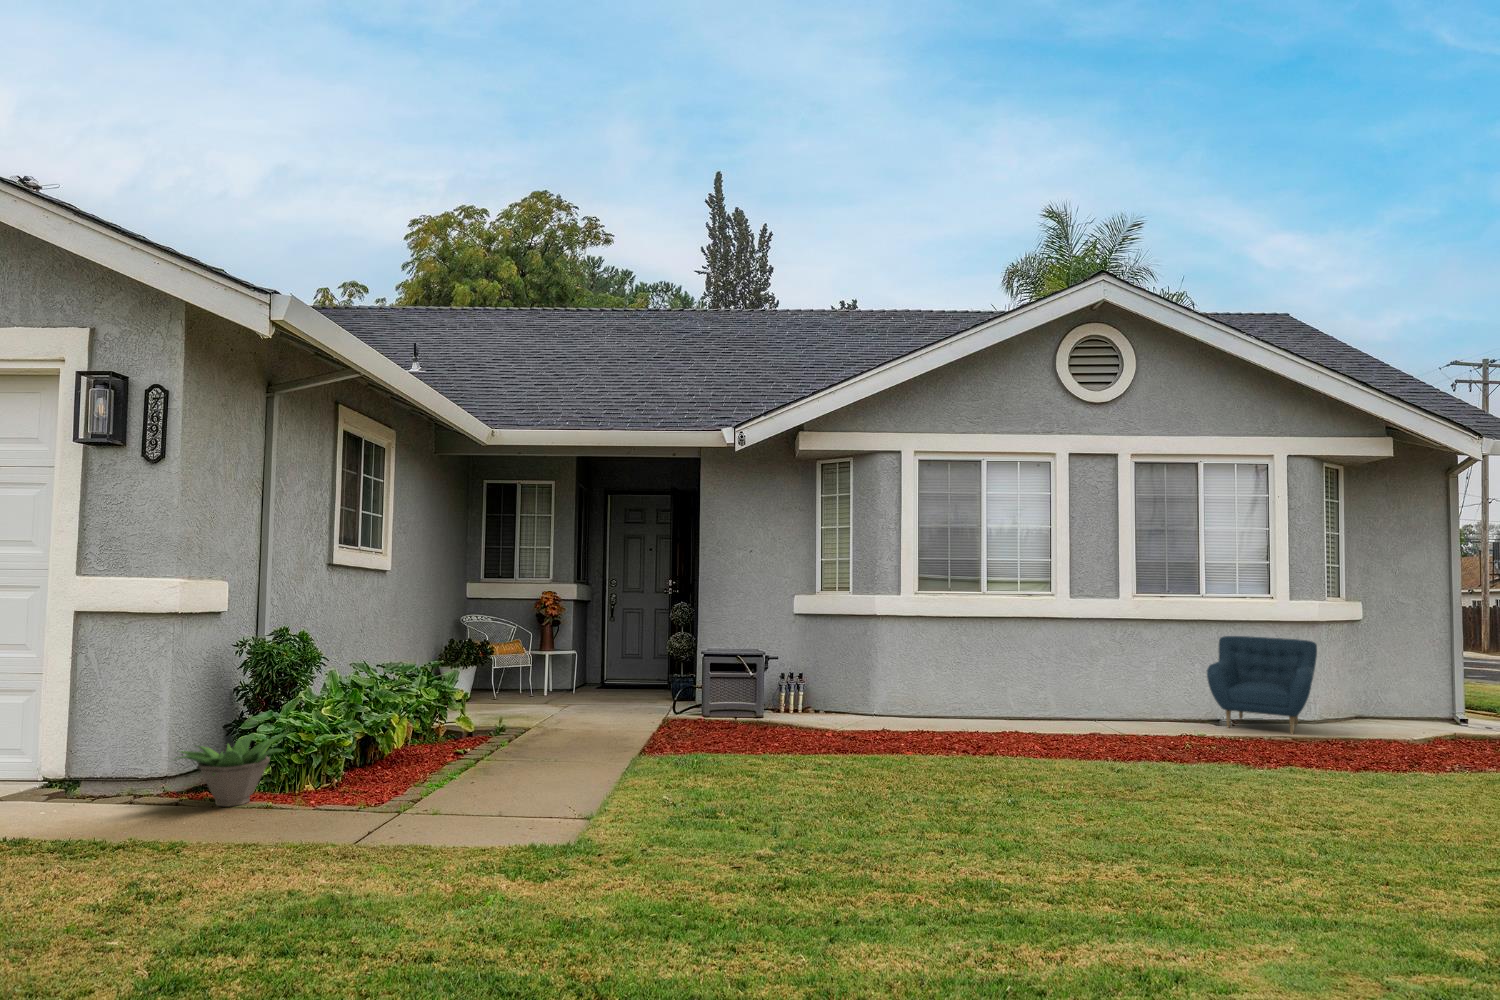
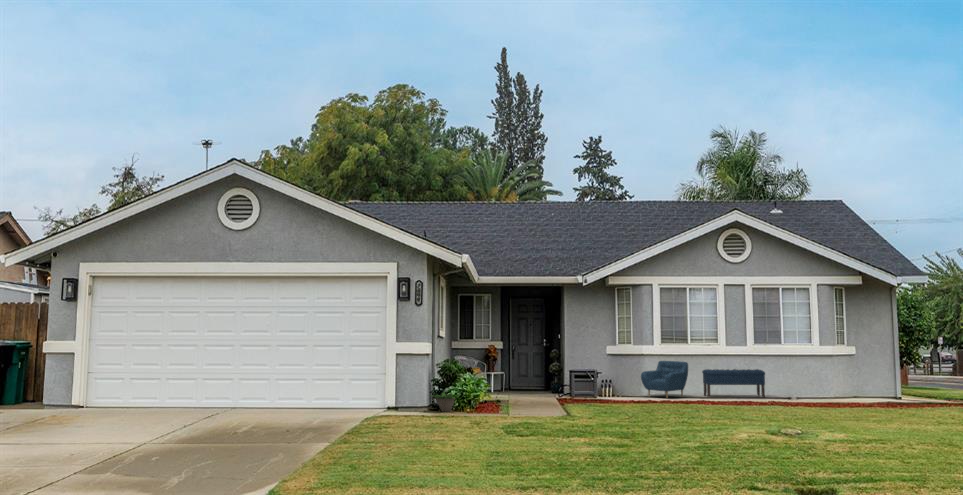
armchair: present [1207,636,1317,734] -> present [641,361,688,398]
bench: none [1014,654,1171,726] -> present [702,369,765,398]

